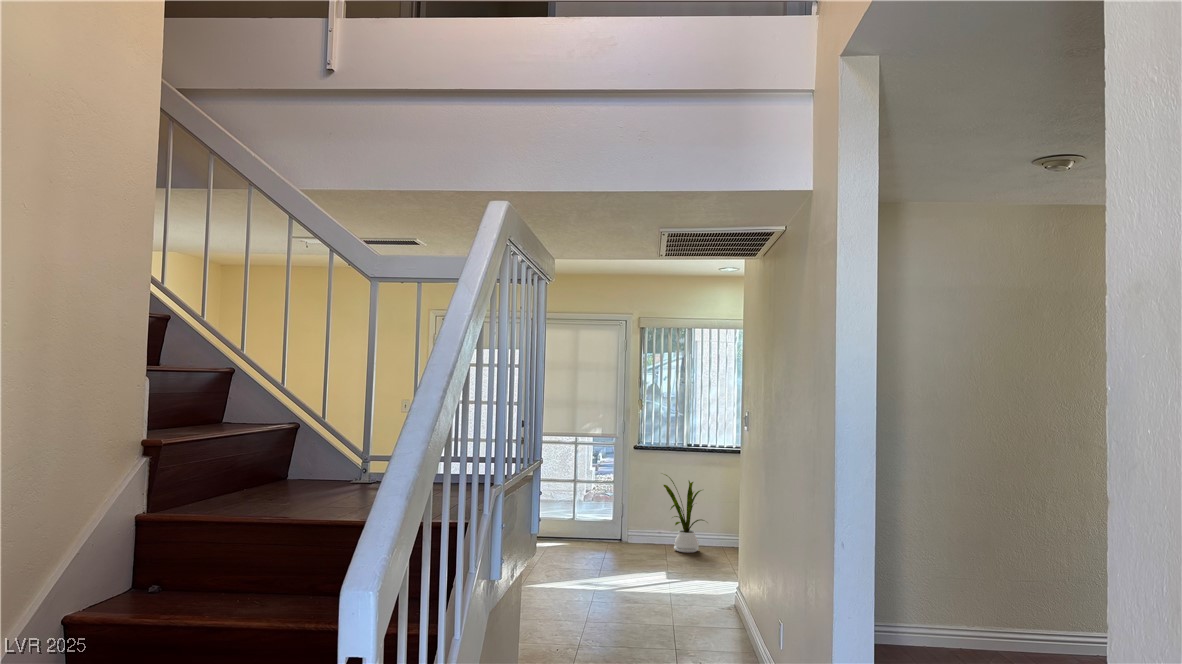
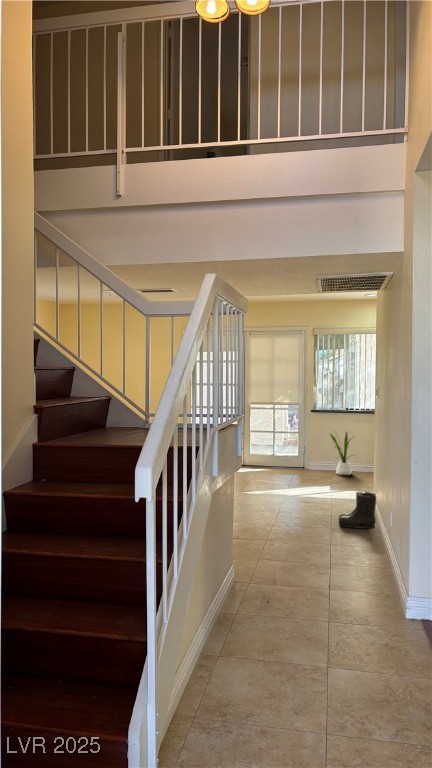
boots: none [686,585,750,650] -> present [339,492,376,529]

